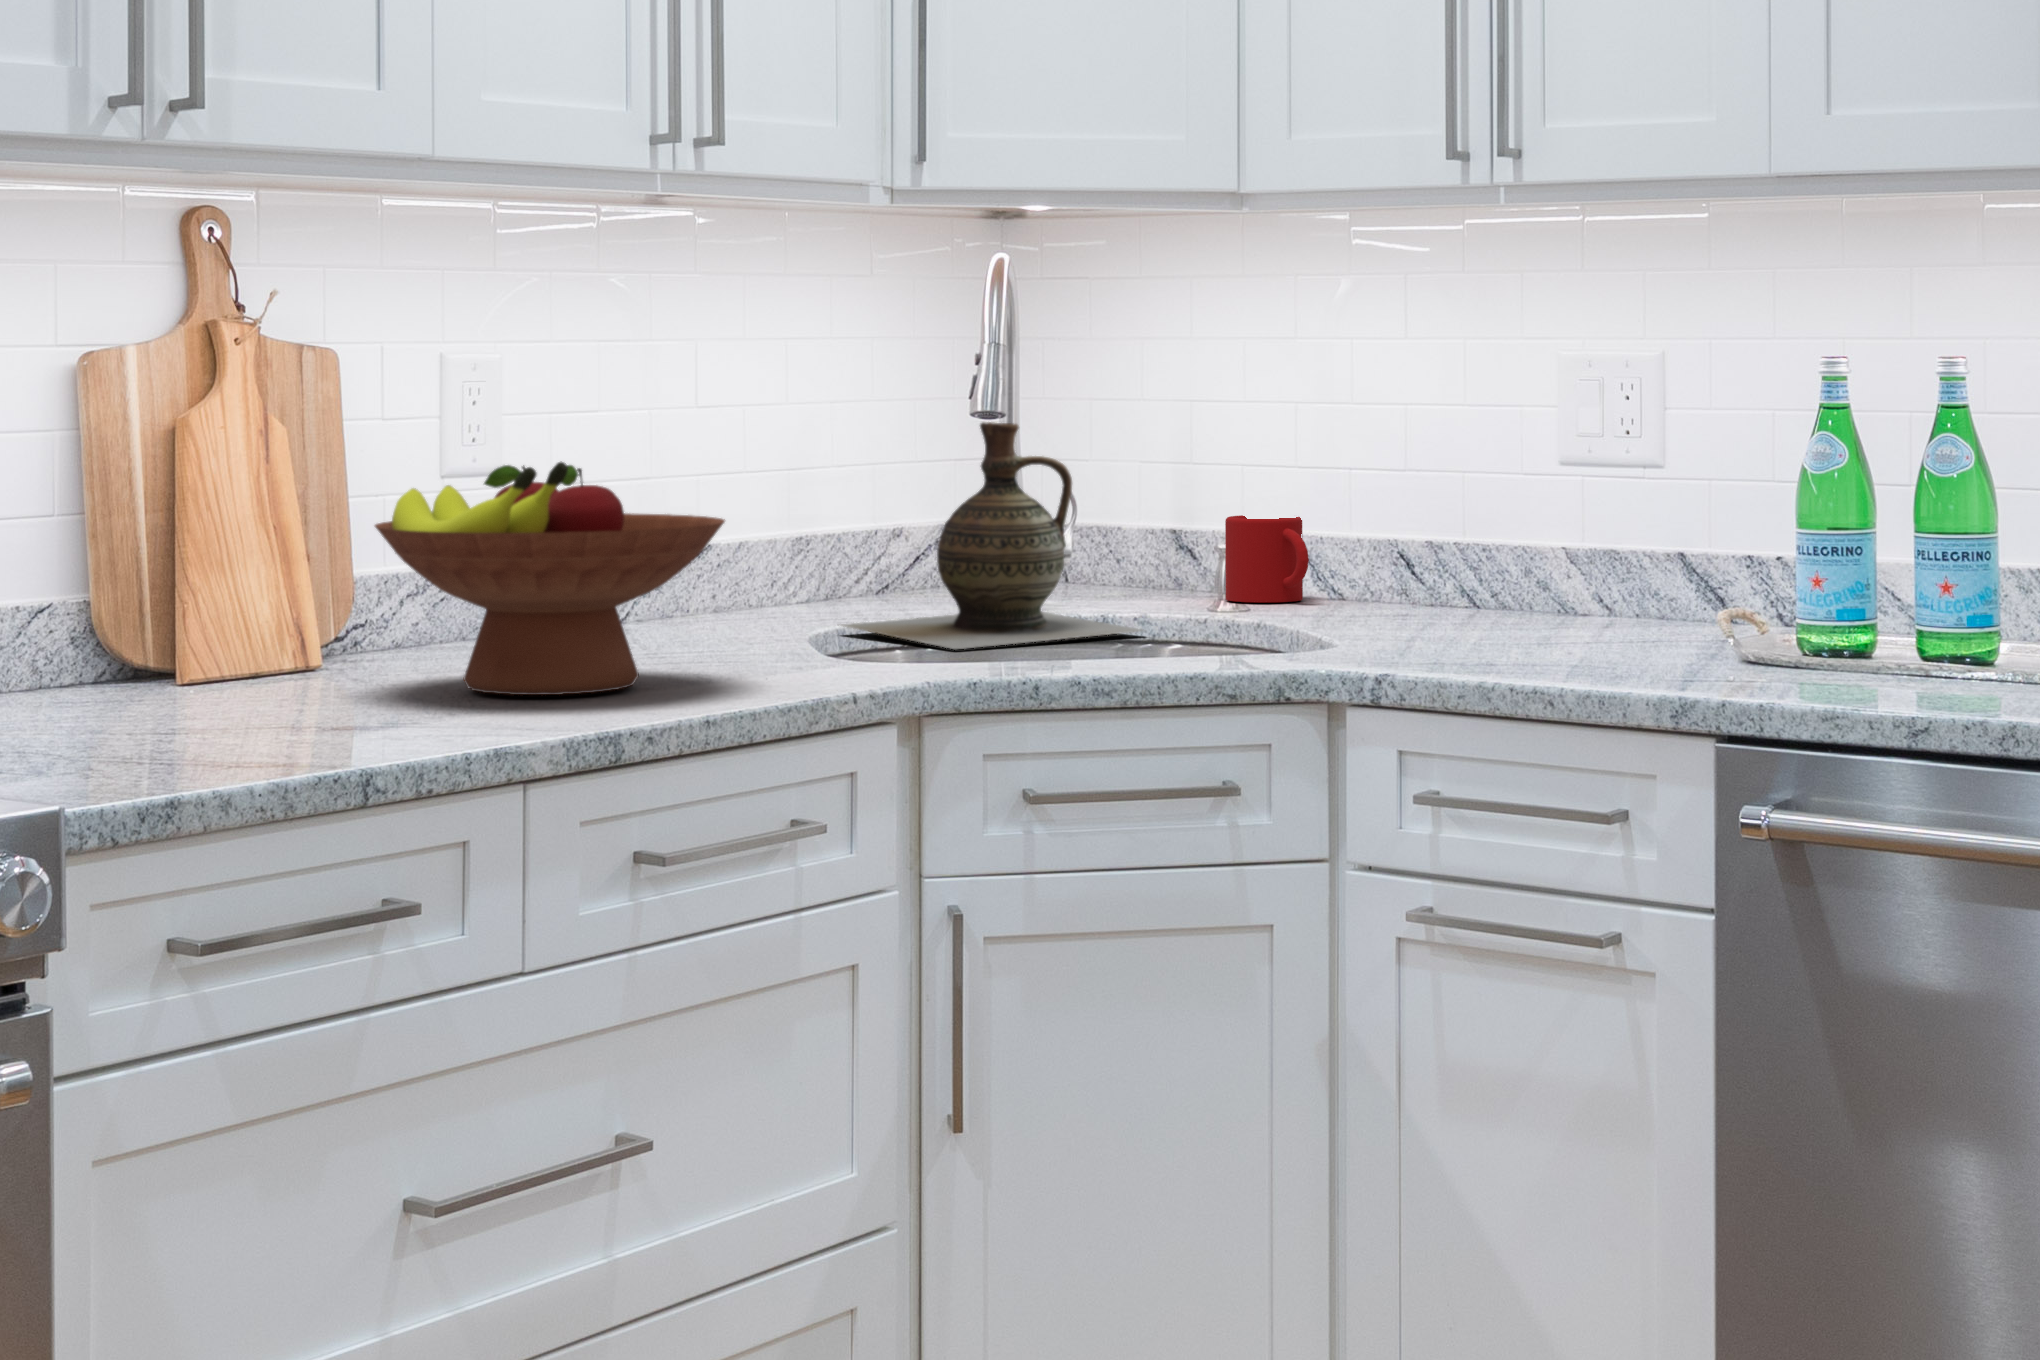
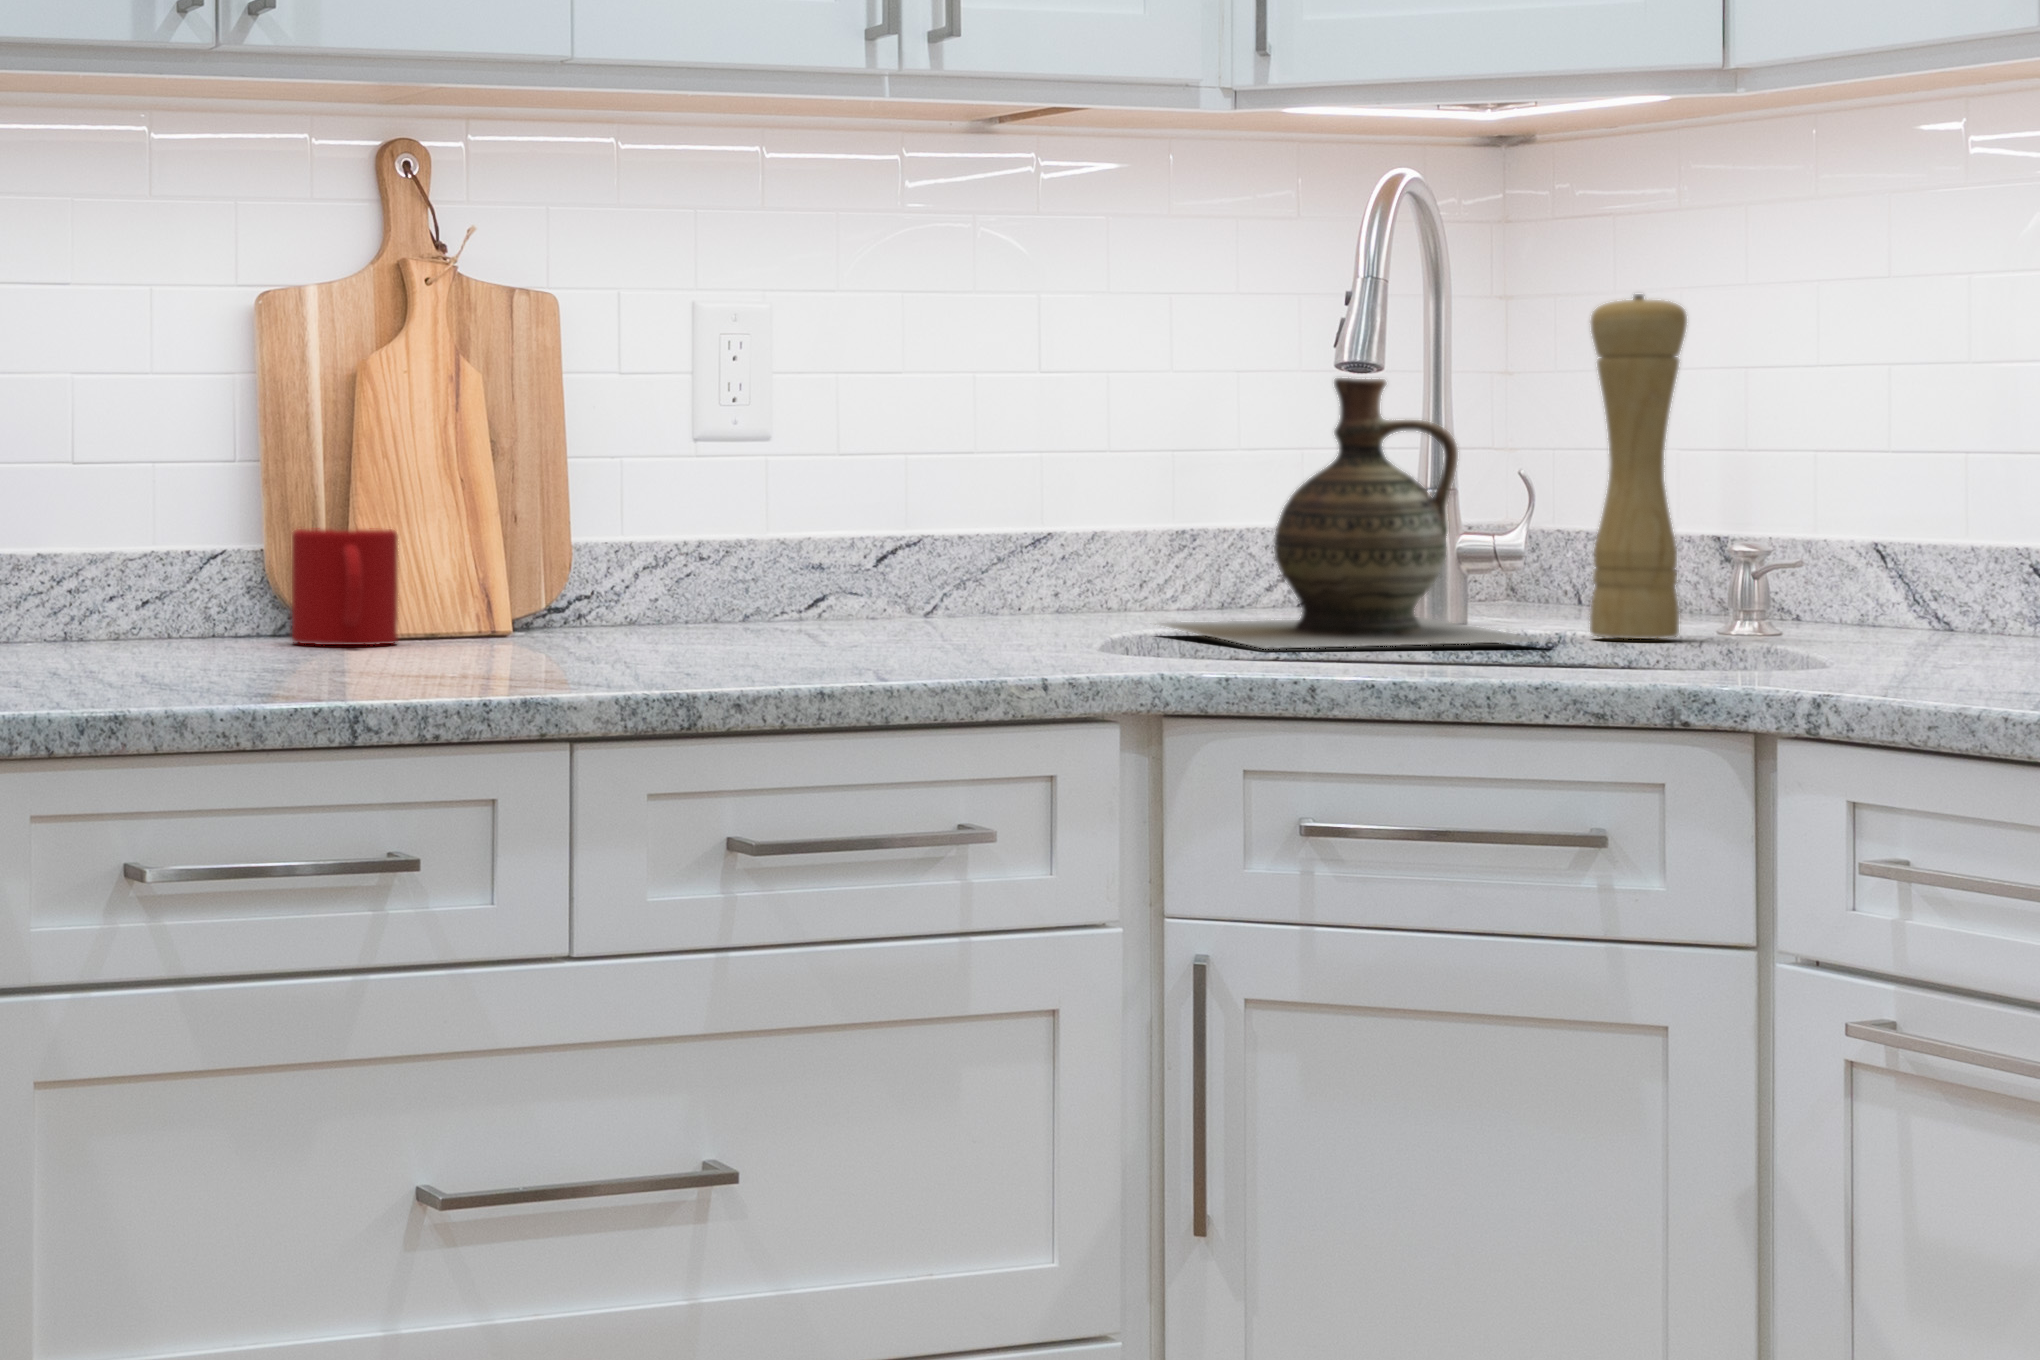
pepper mill: none [1148,354,1214,622] -> present [1590,294,1687,639]
fruit bowl: present [375,462,725,695] -> none [509,393,914,662]
mug: present [1225,515,1309,602] -> present [292,528,398,645]

